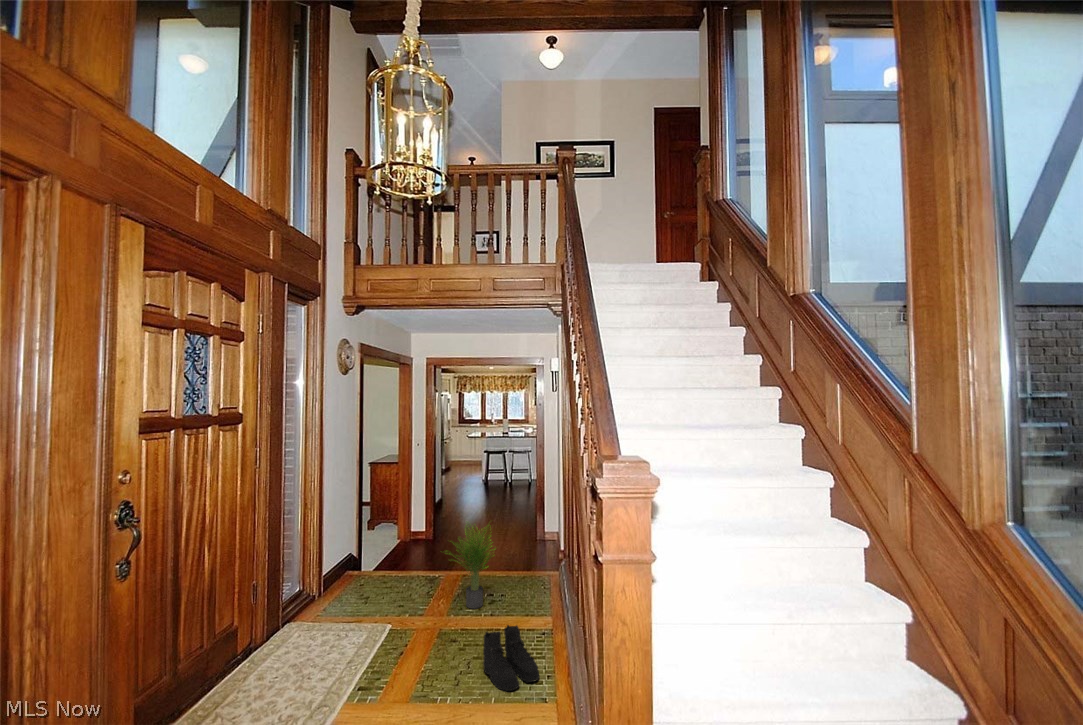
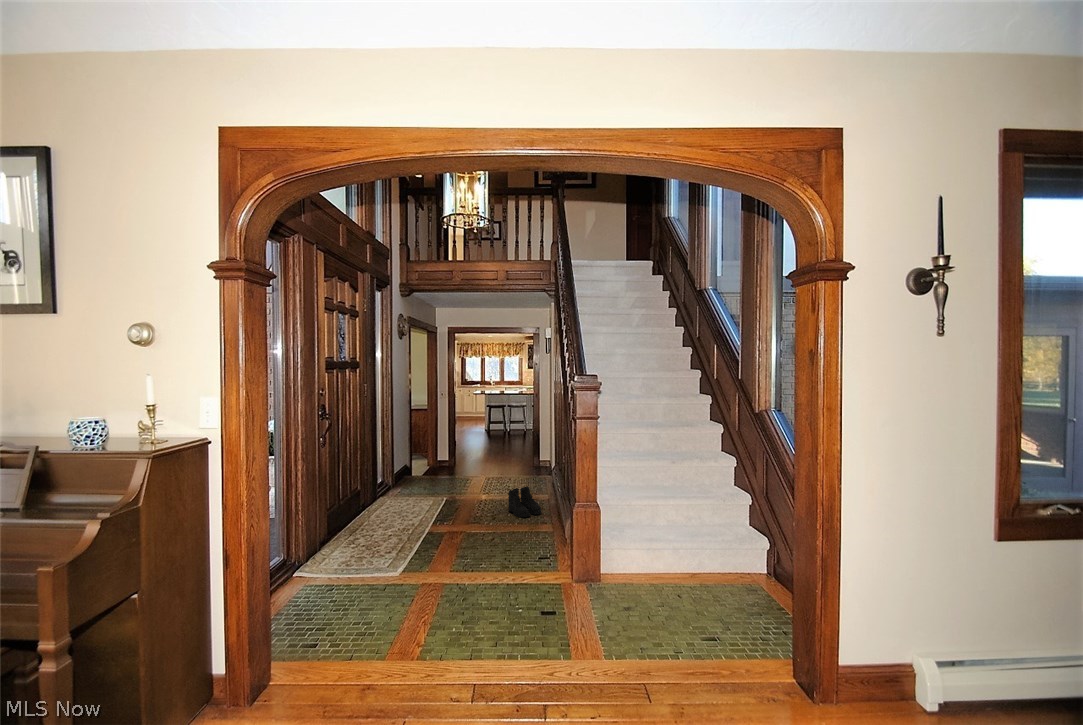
potted plant: present [453,525,495,609] -> none [474,433,514,489]

